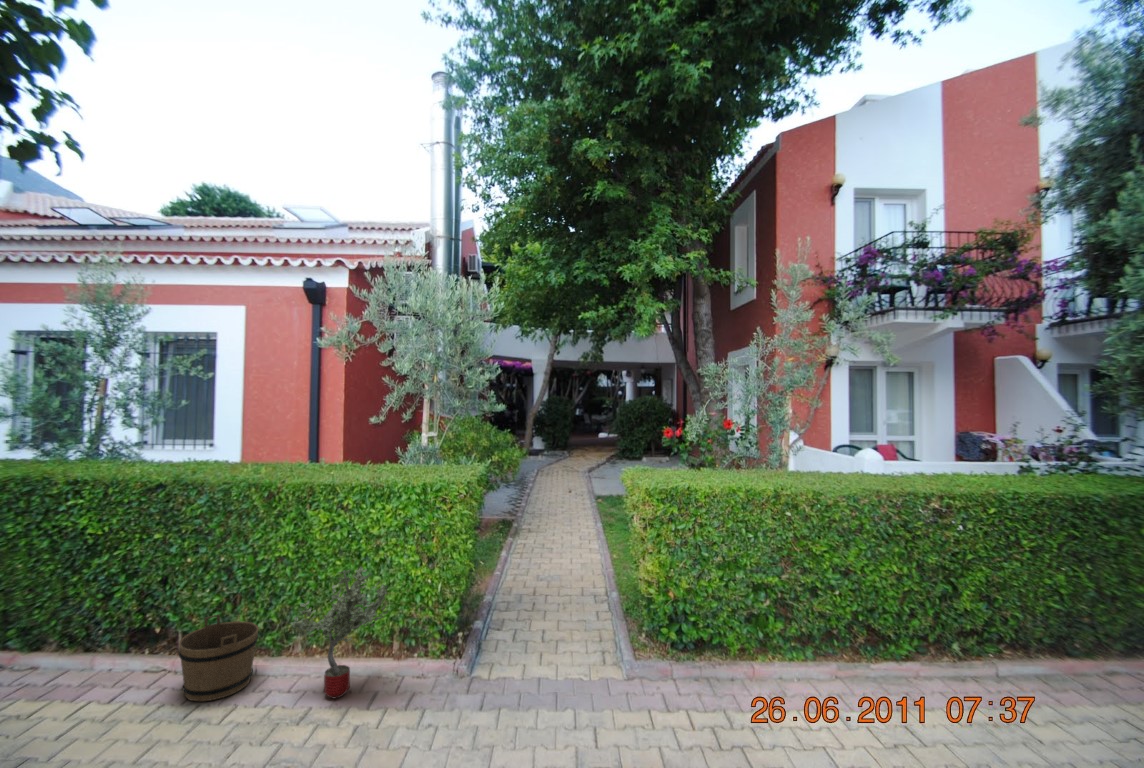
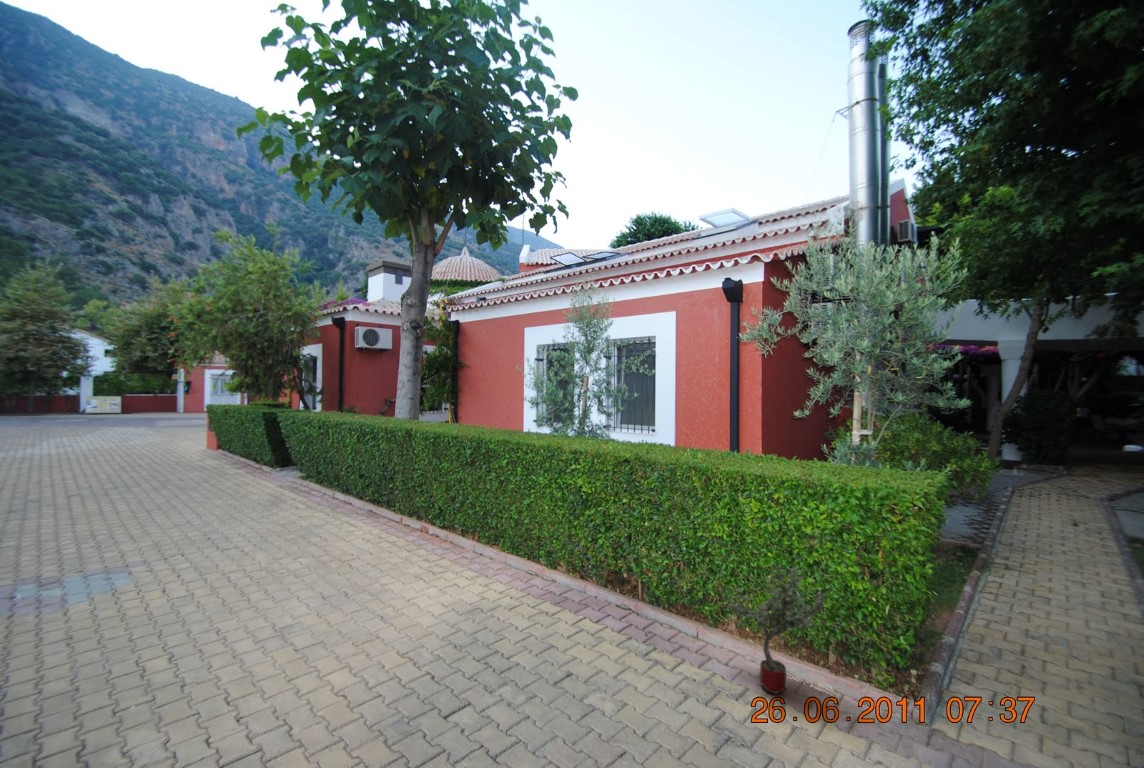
bucket: present [179,614,259,701] -> none [641,577,700,653]

